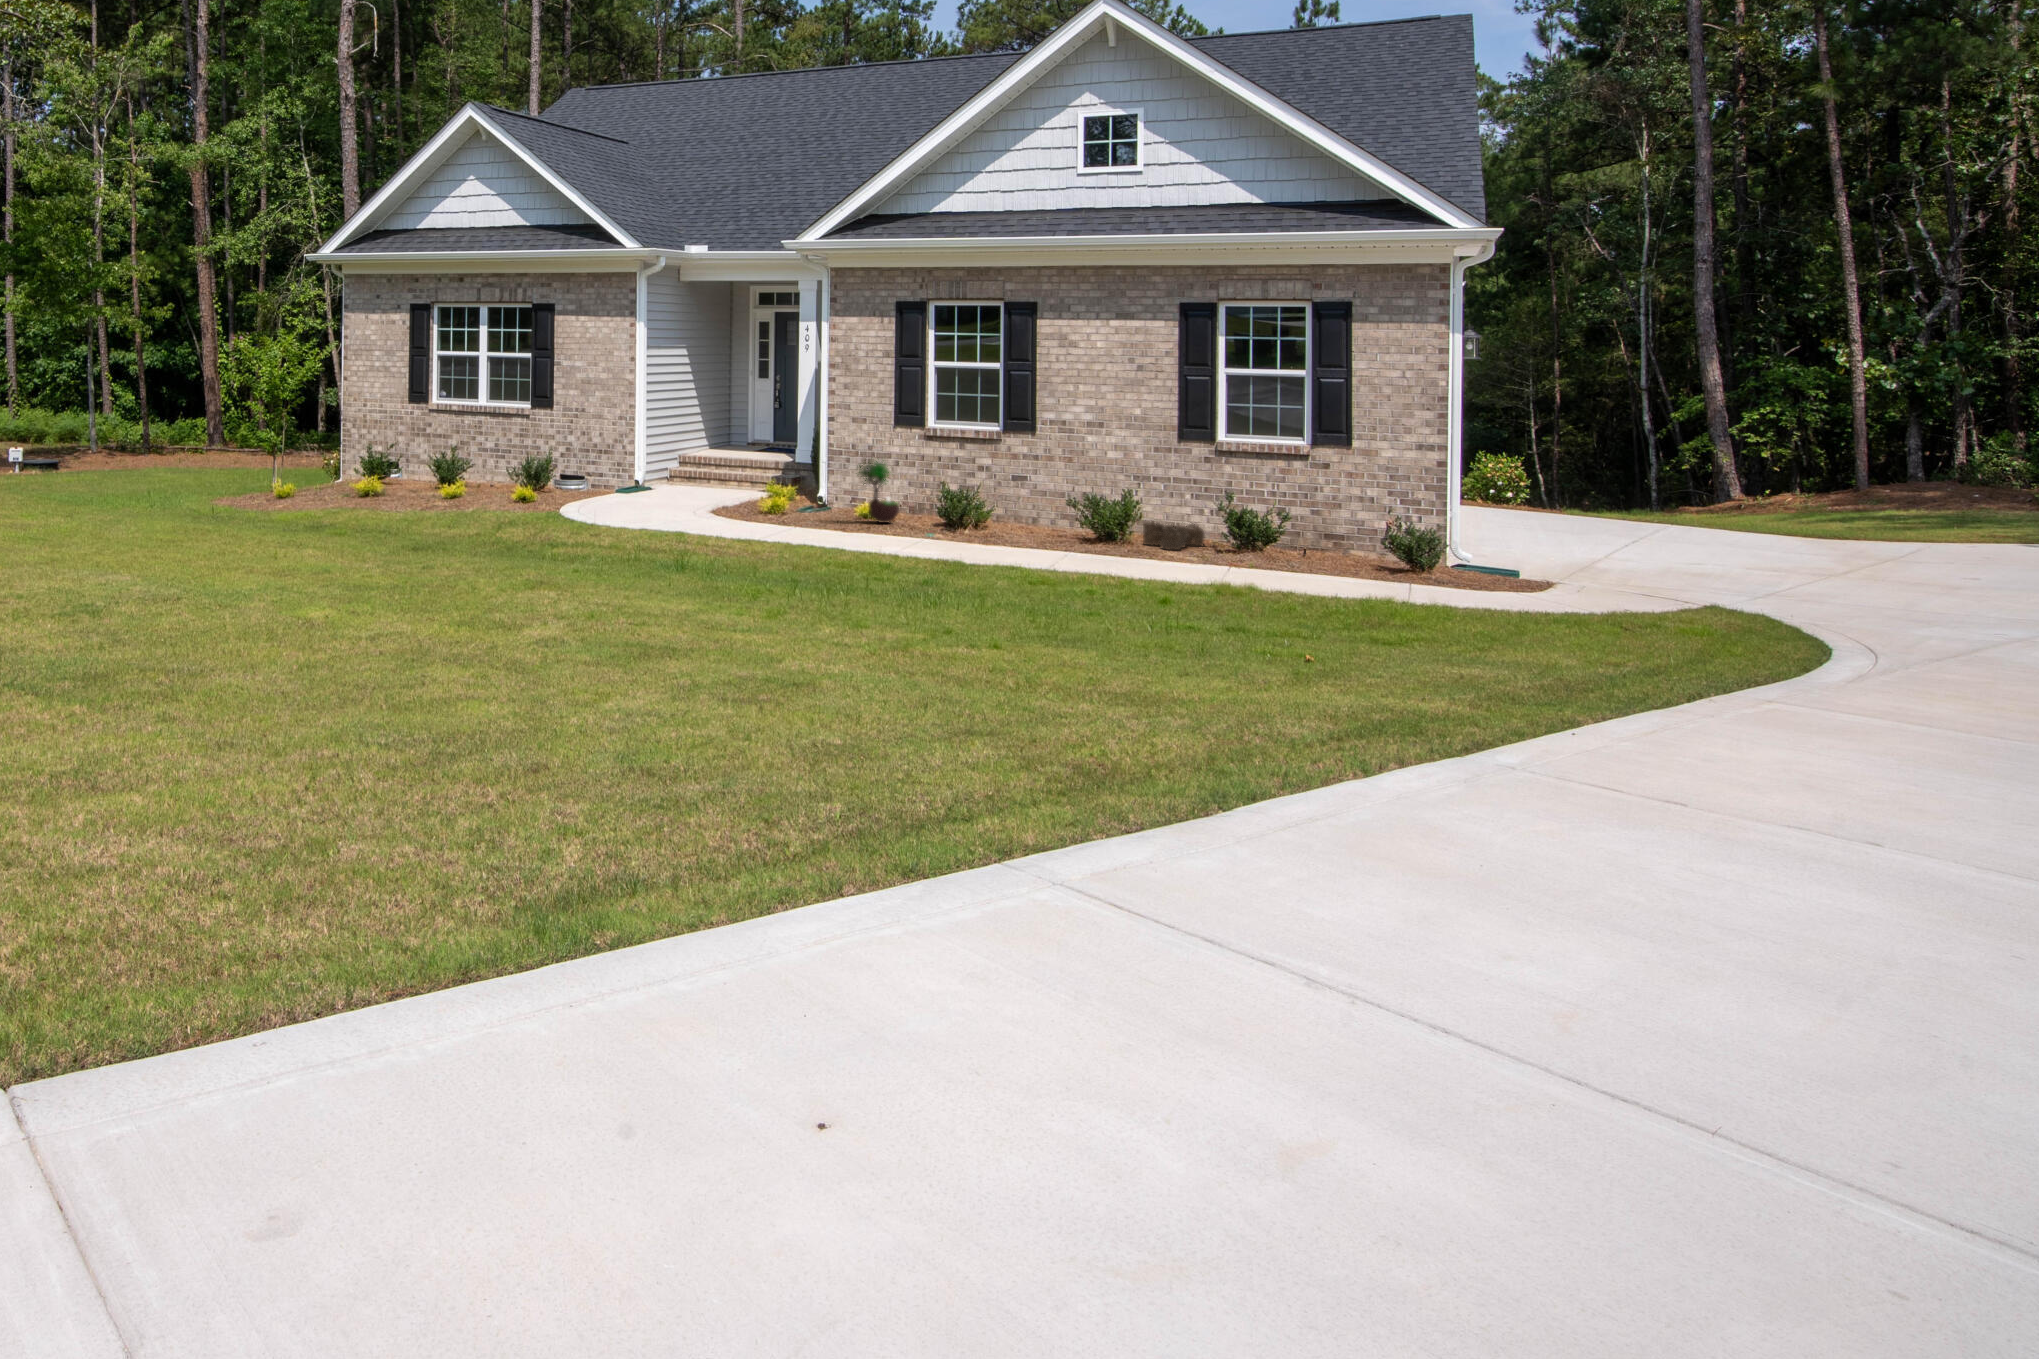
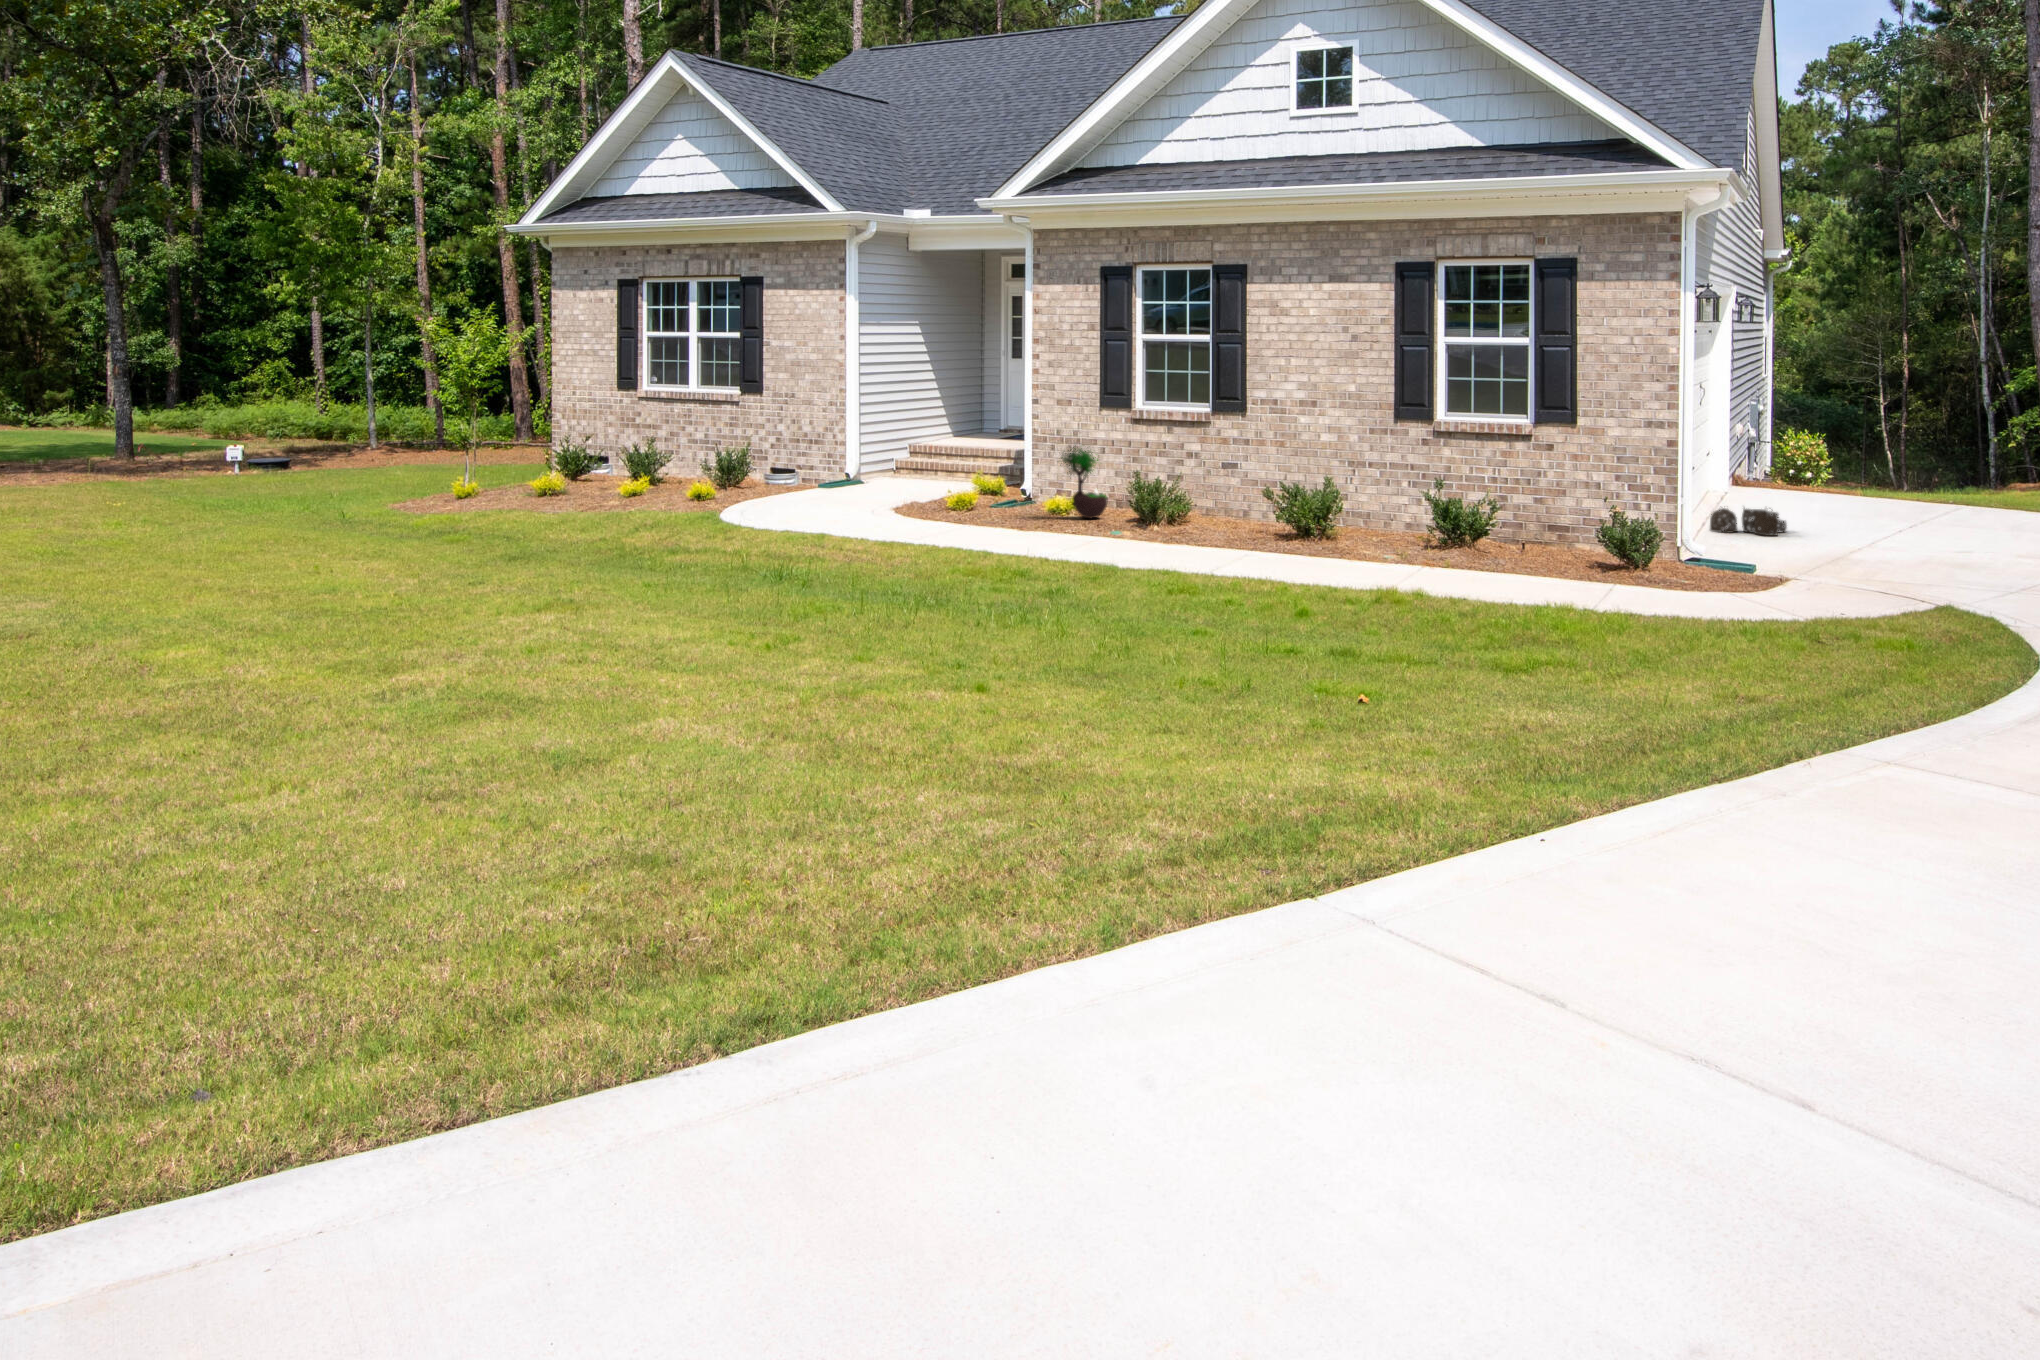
woven basket: present [1143,523,1205,550] -> present [1710,508,1787,536]

